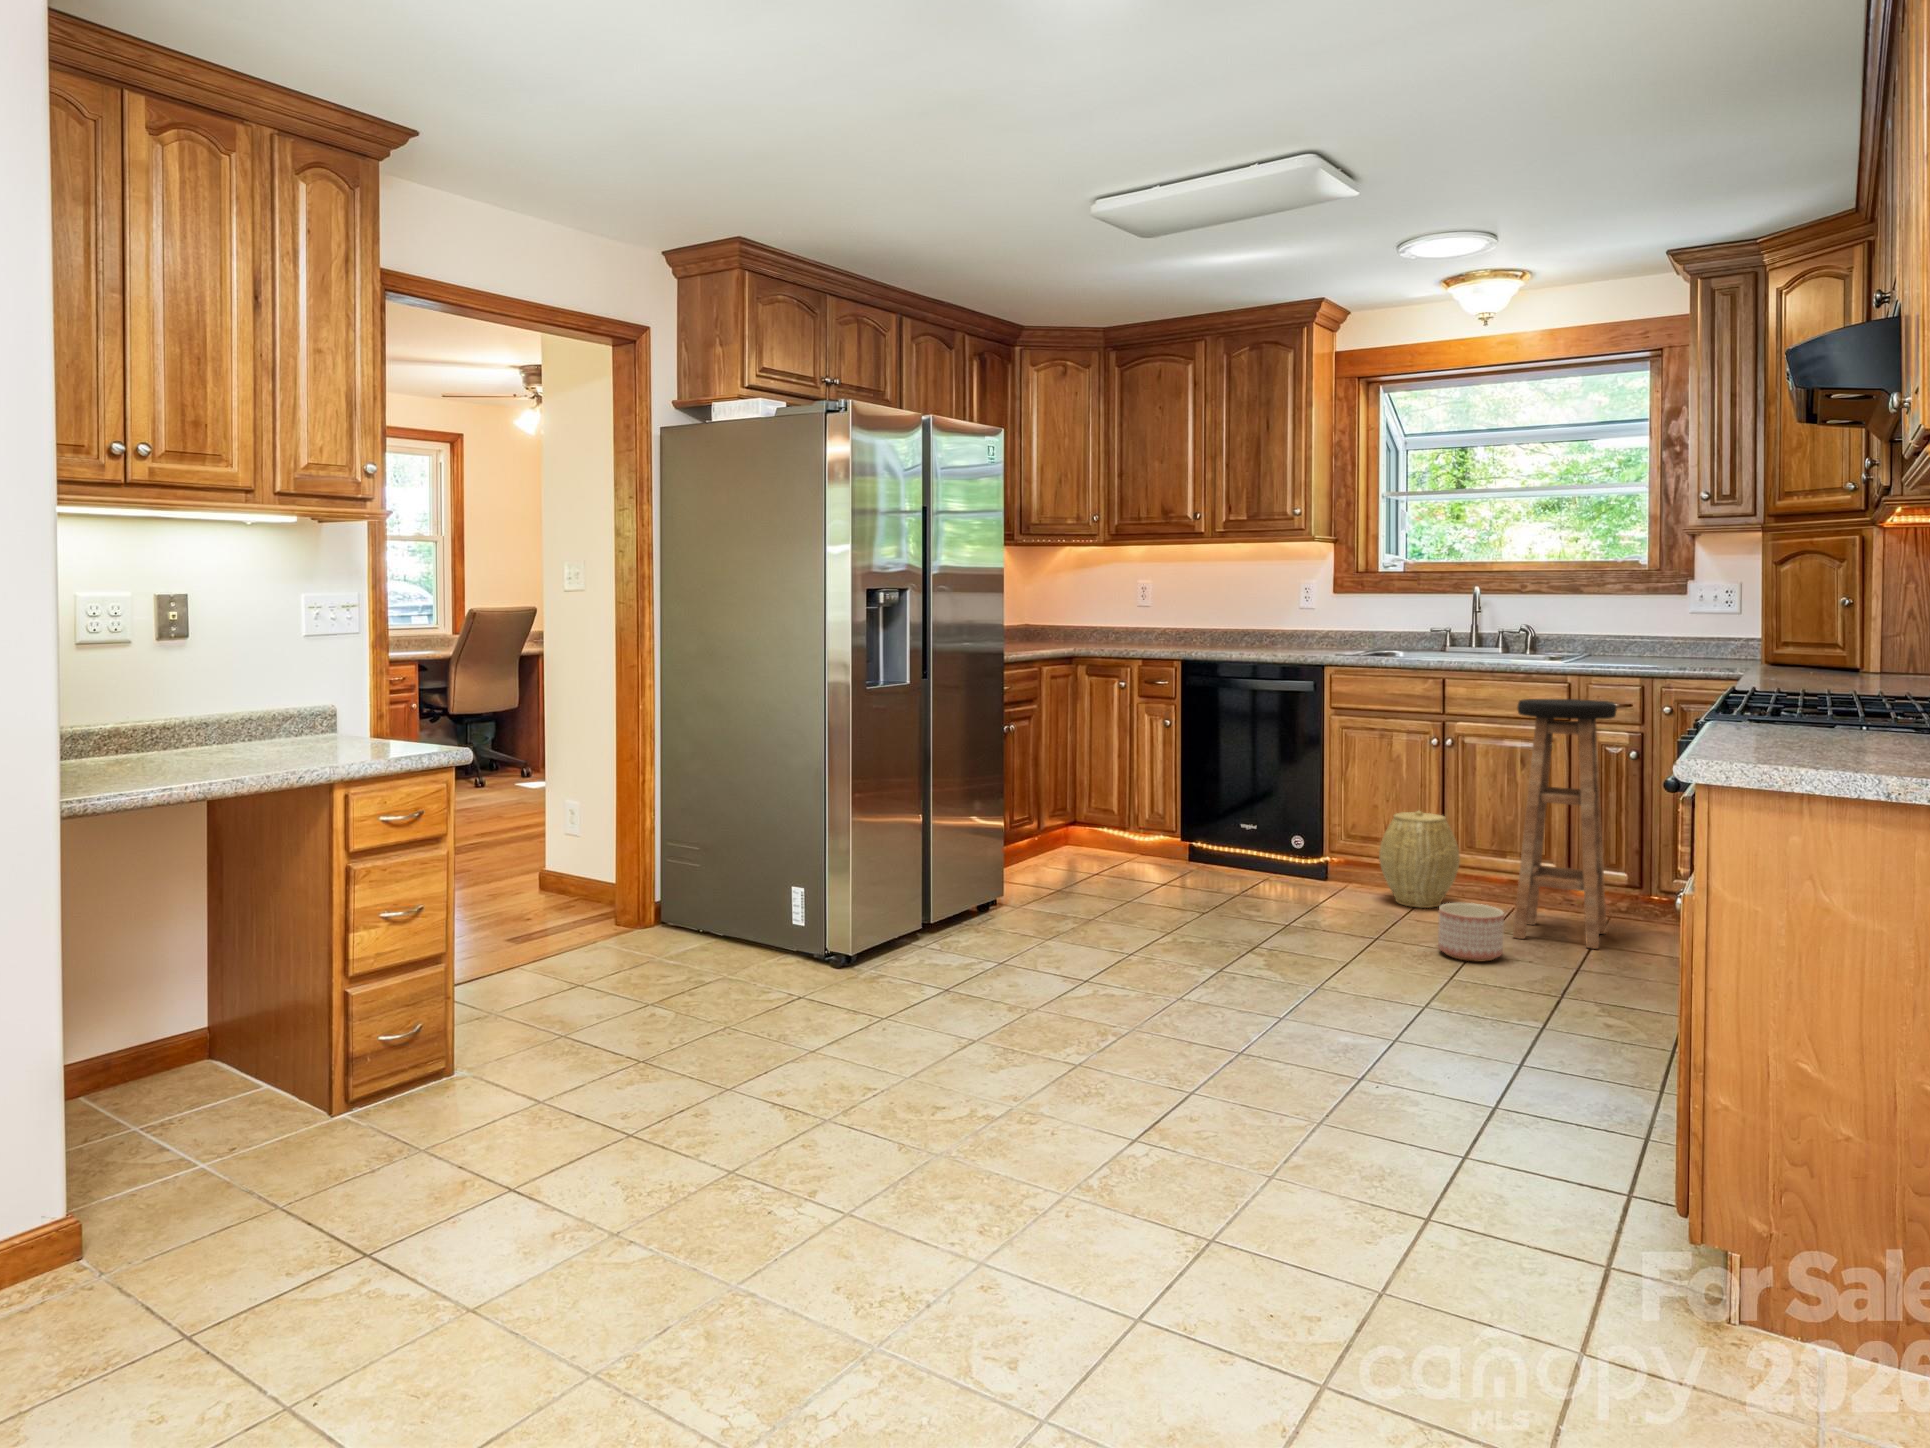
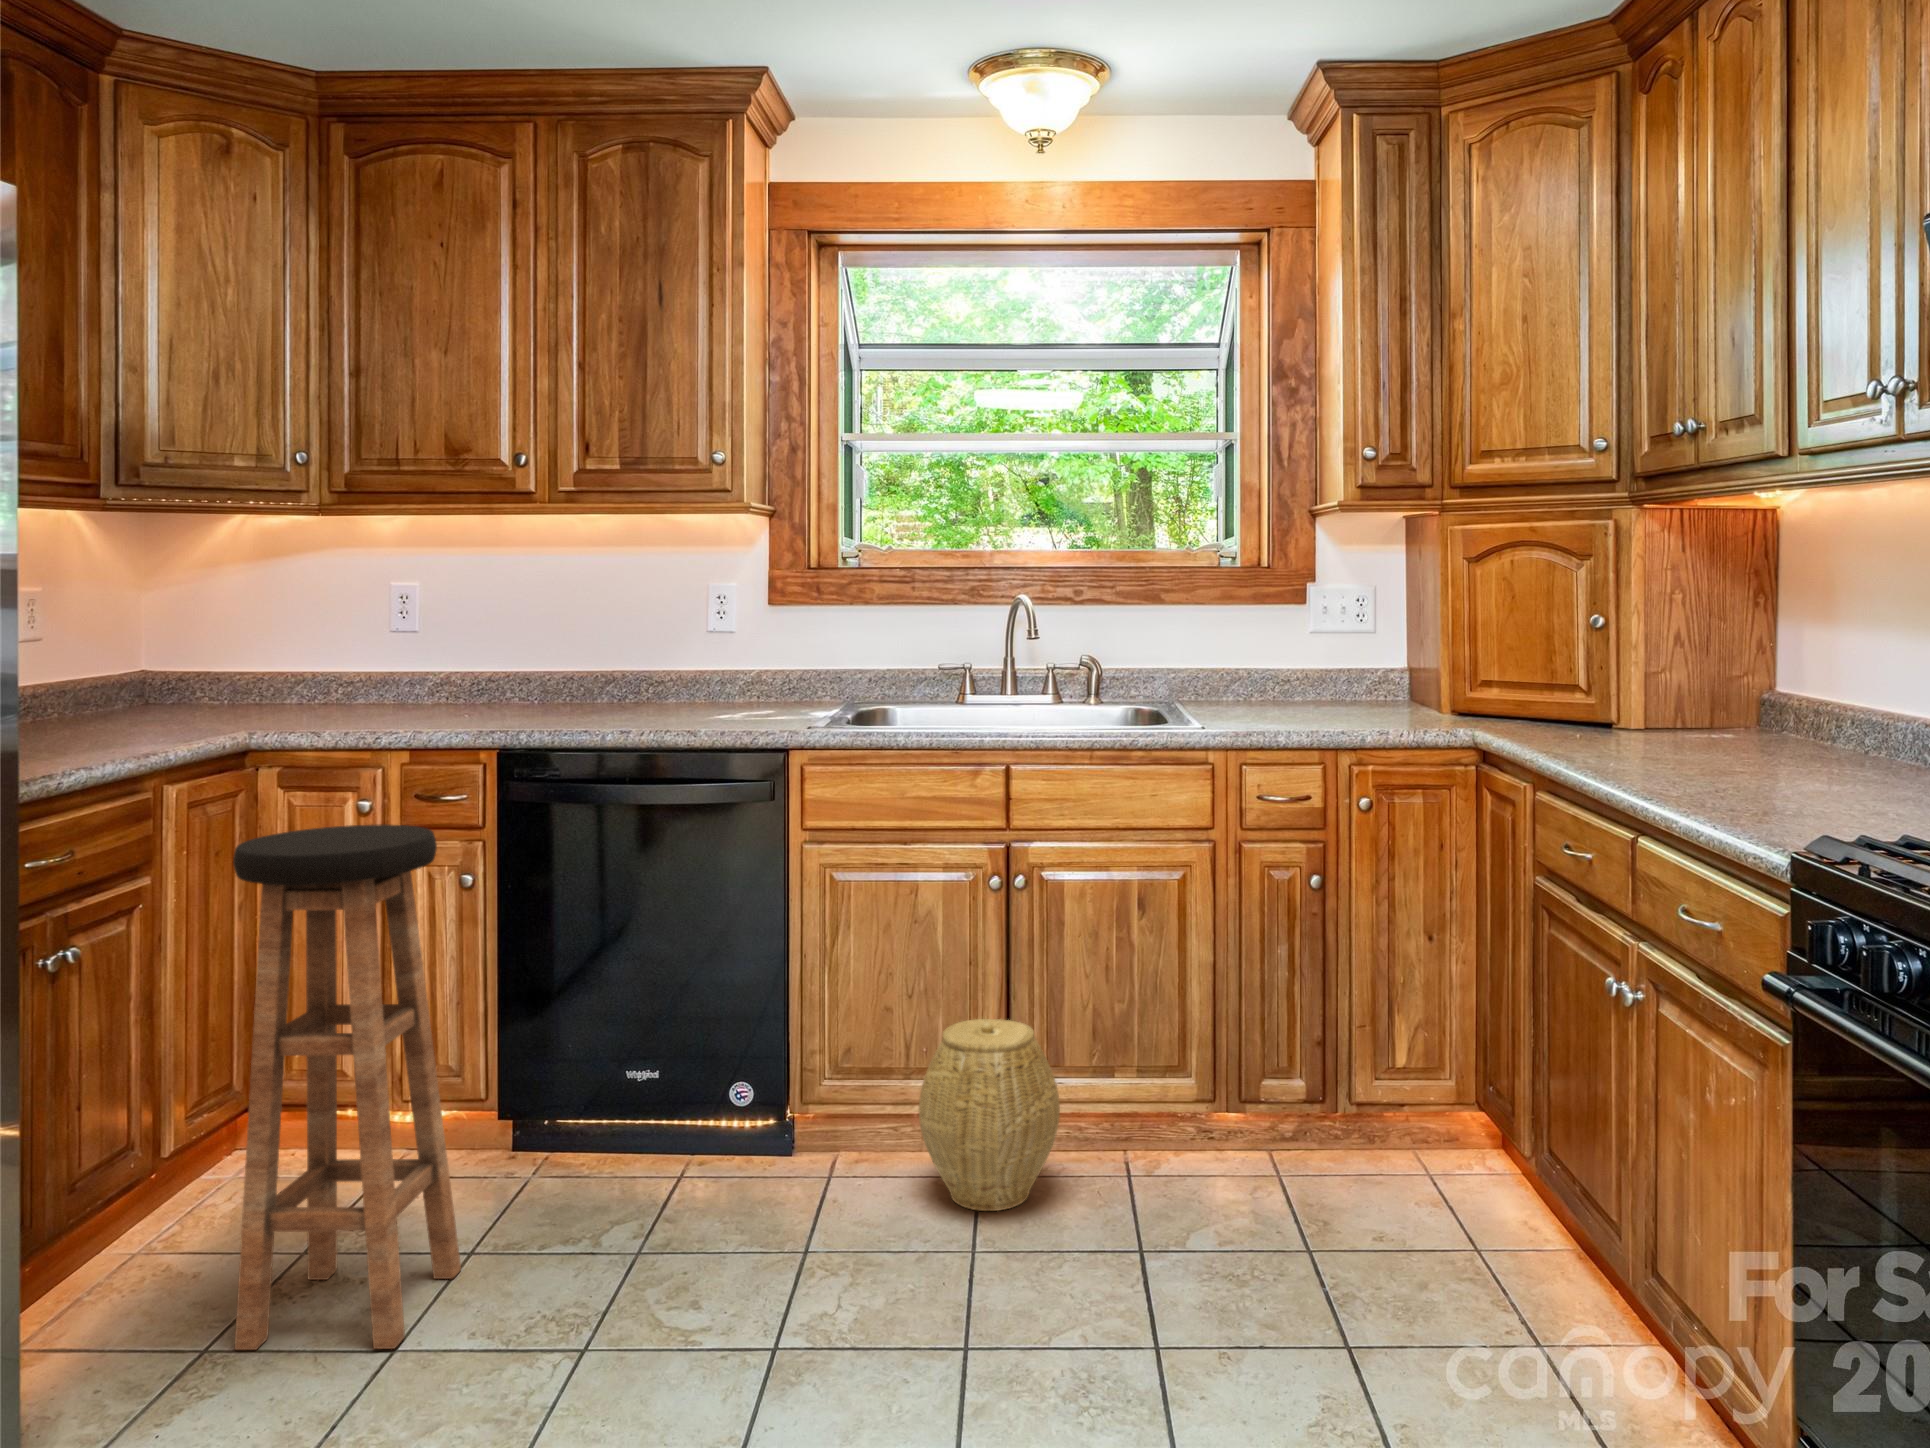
bar stool: present [1513,699,1617,949] -> present [233,825,461,1350]
planter: present [1438,903,1504,962] -> none [1115,1250,1240,1402]

